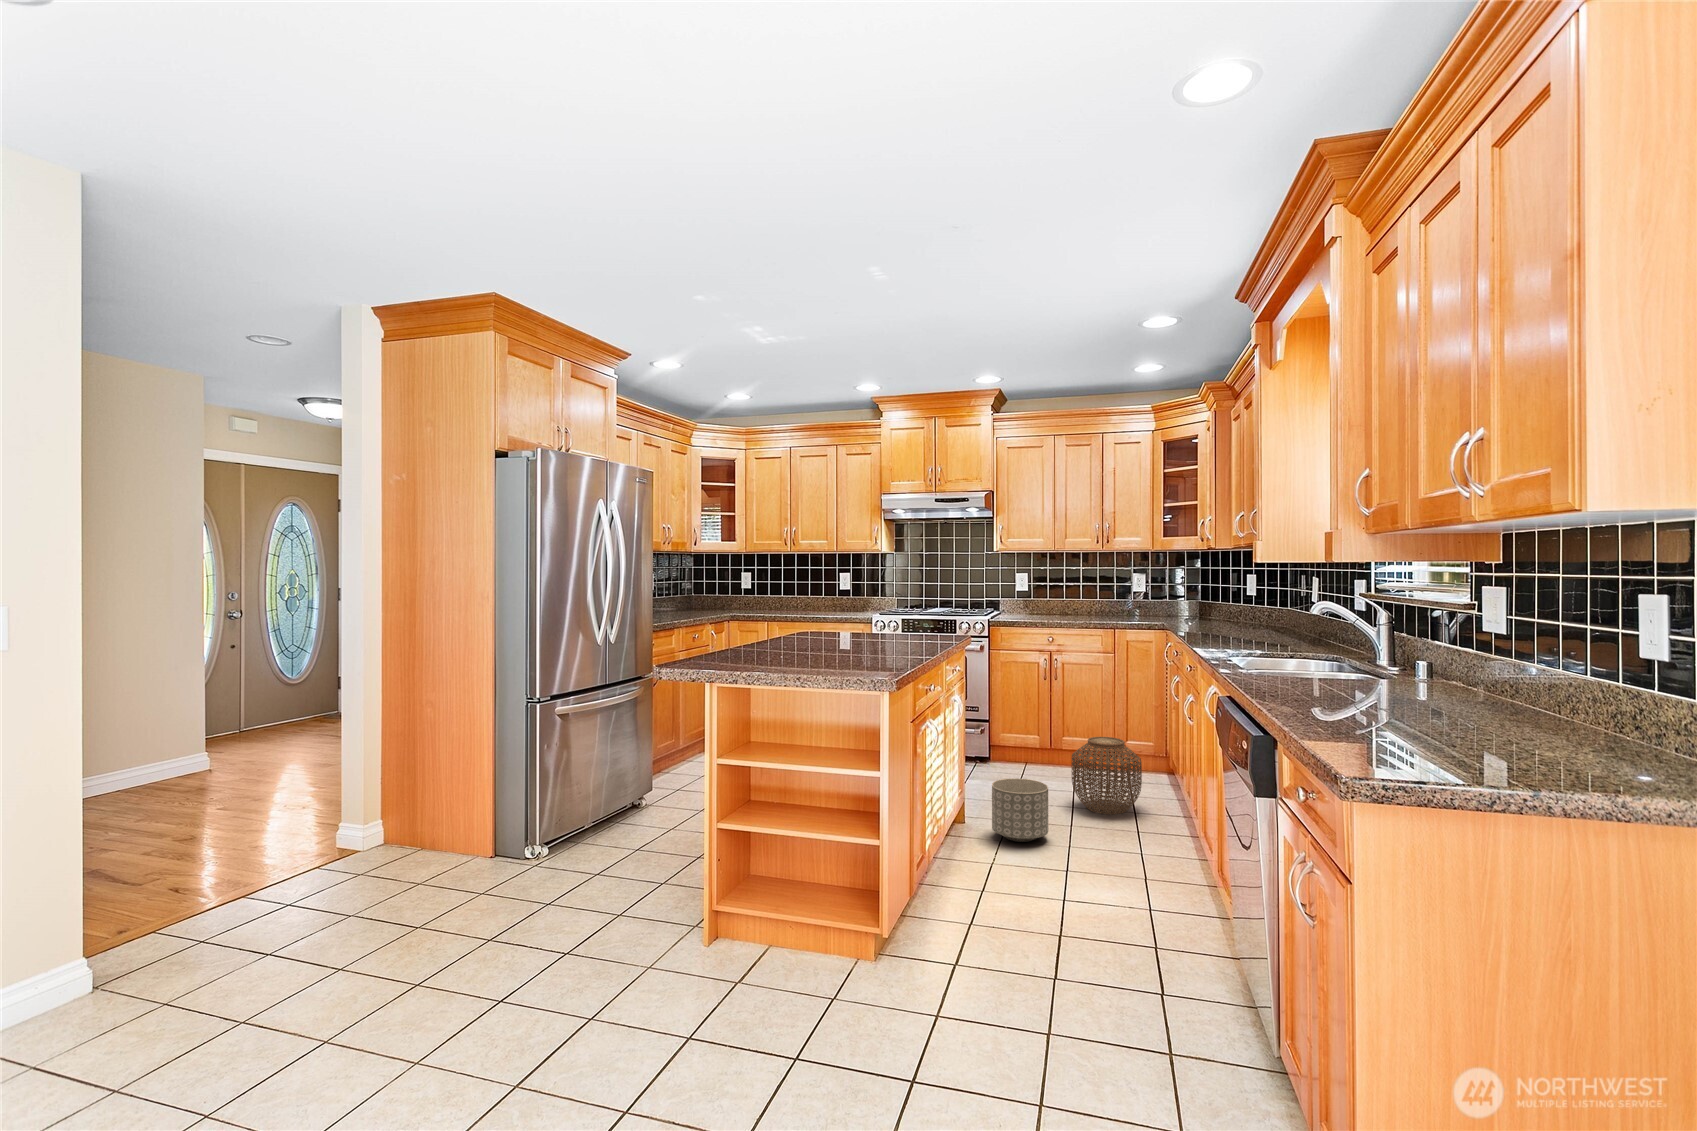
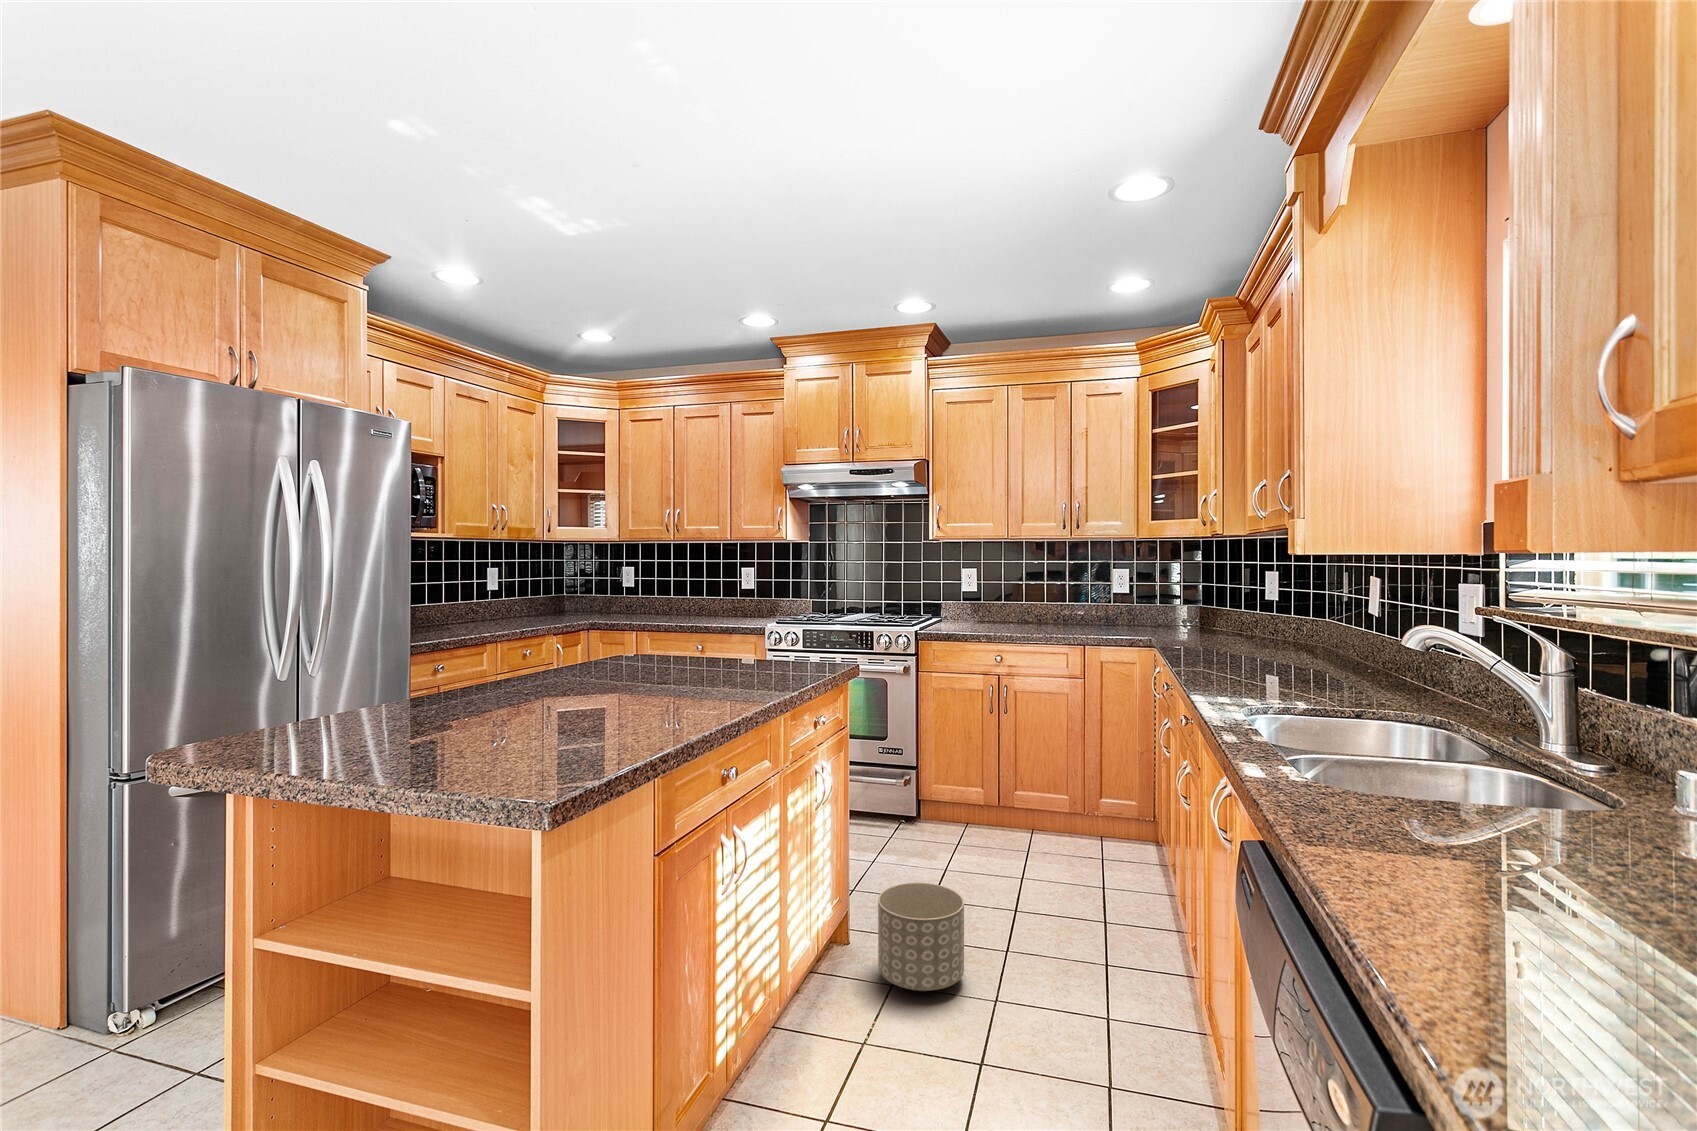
woven basket: present [1072,737,1142,815] -> none [1012,807,1113,927]

